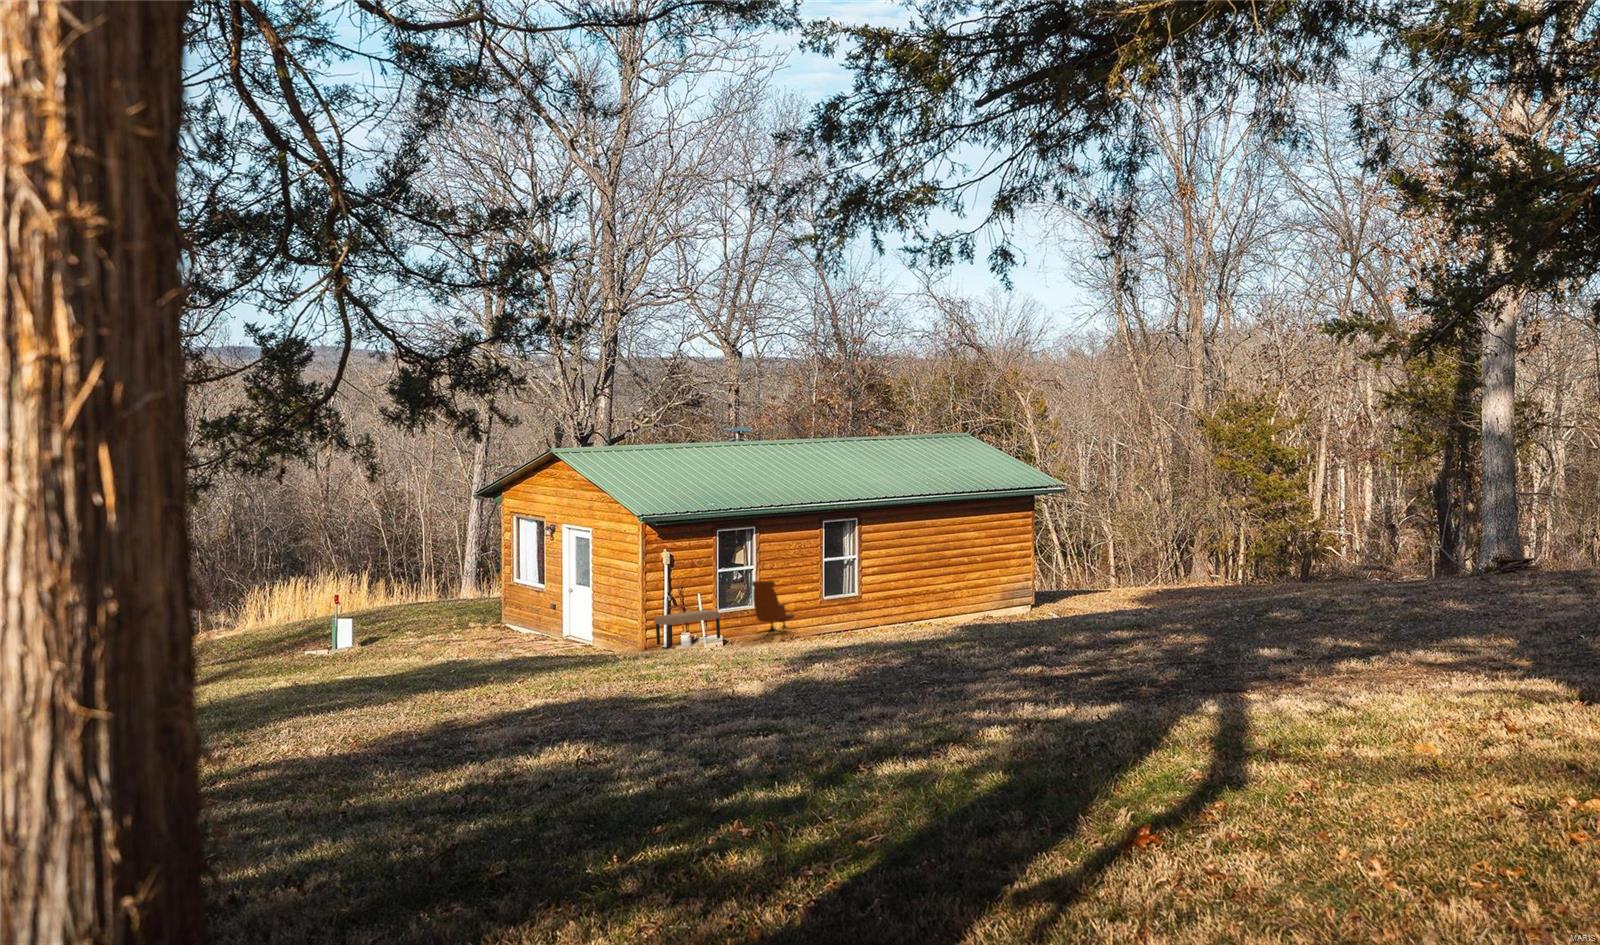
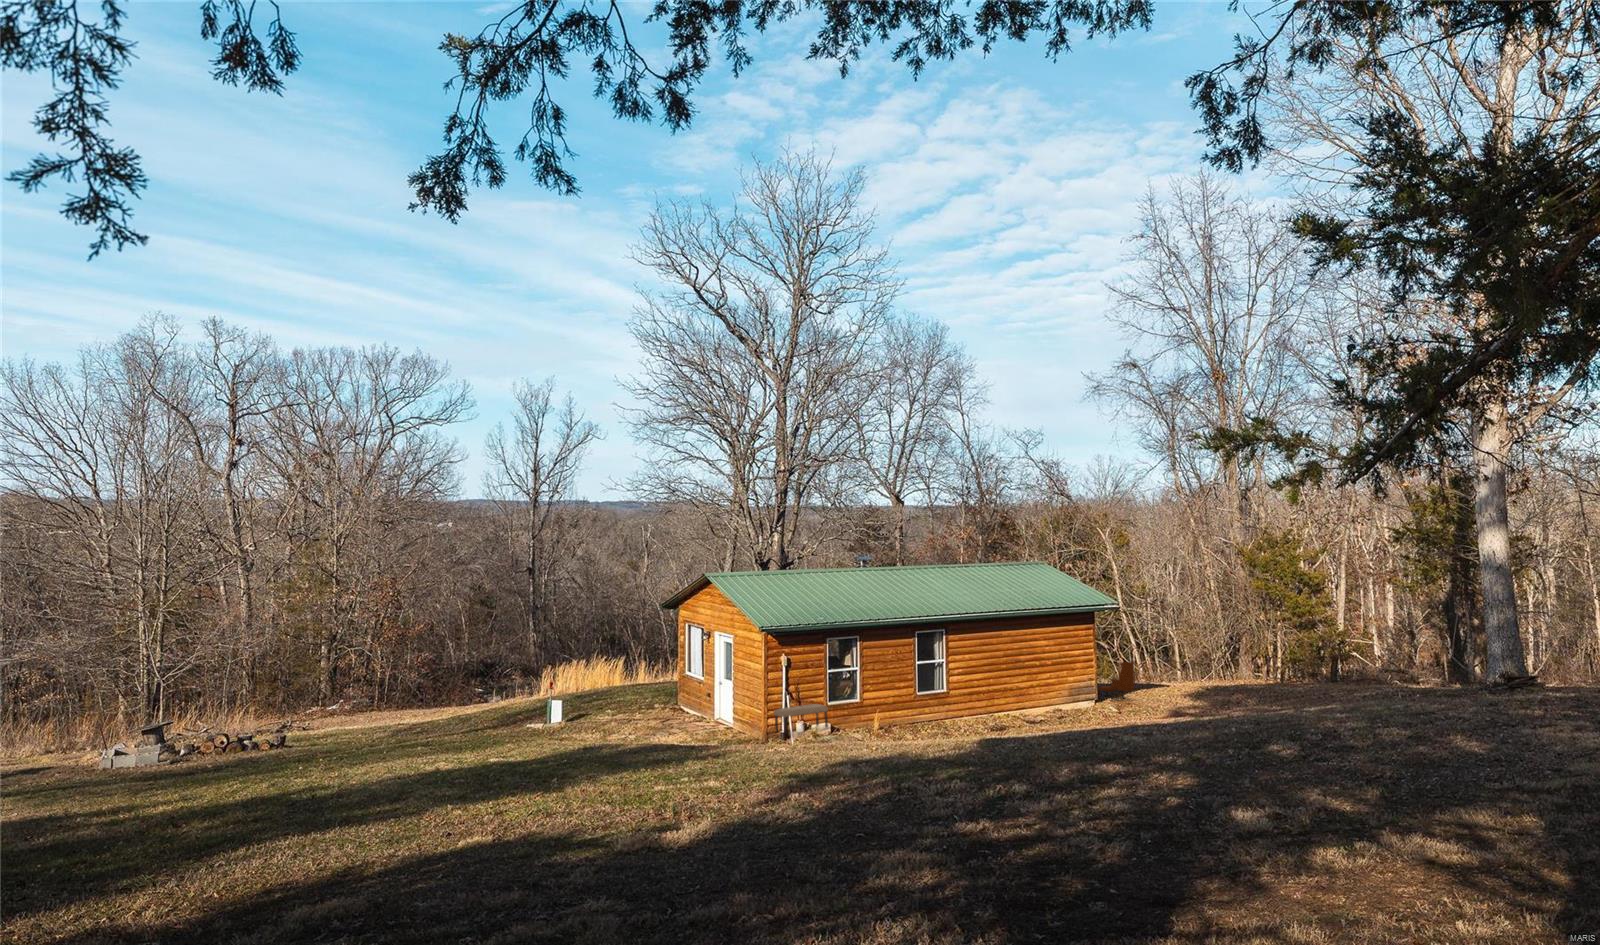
lounge chair: present [752,581,795,633] -> present [1098,661,1135,699]

